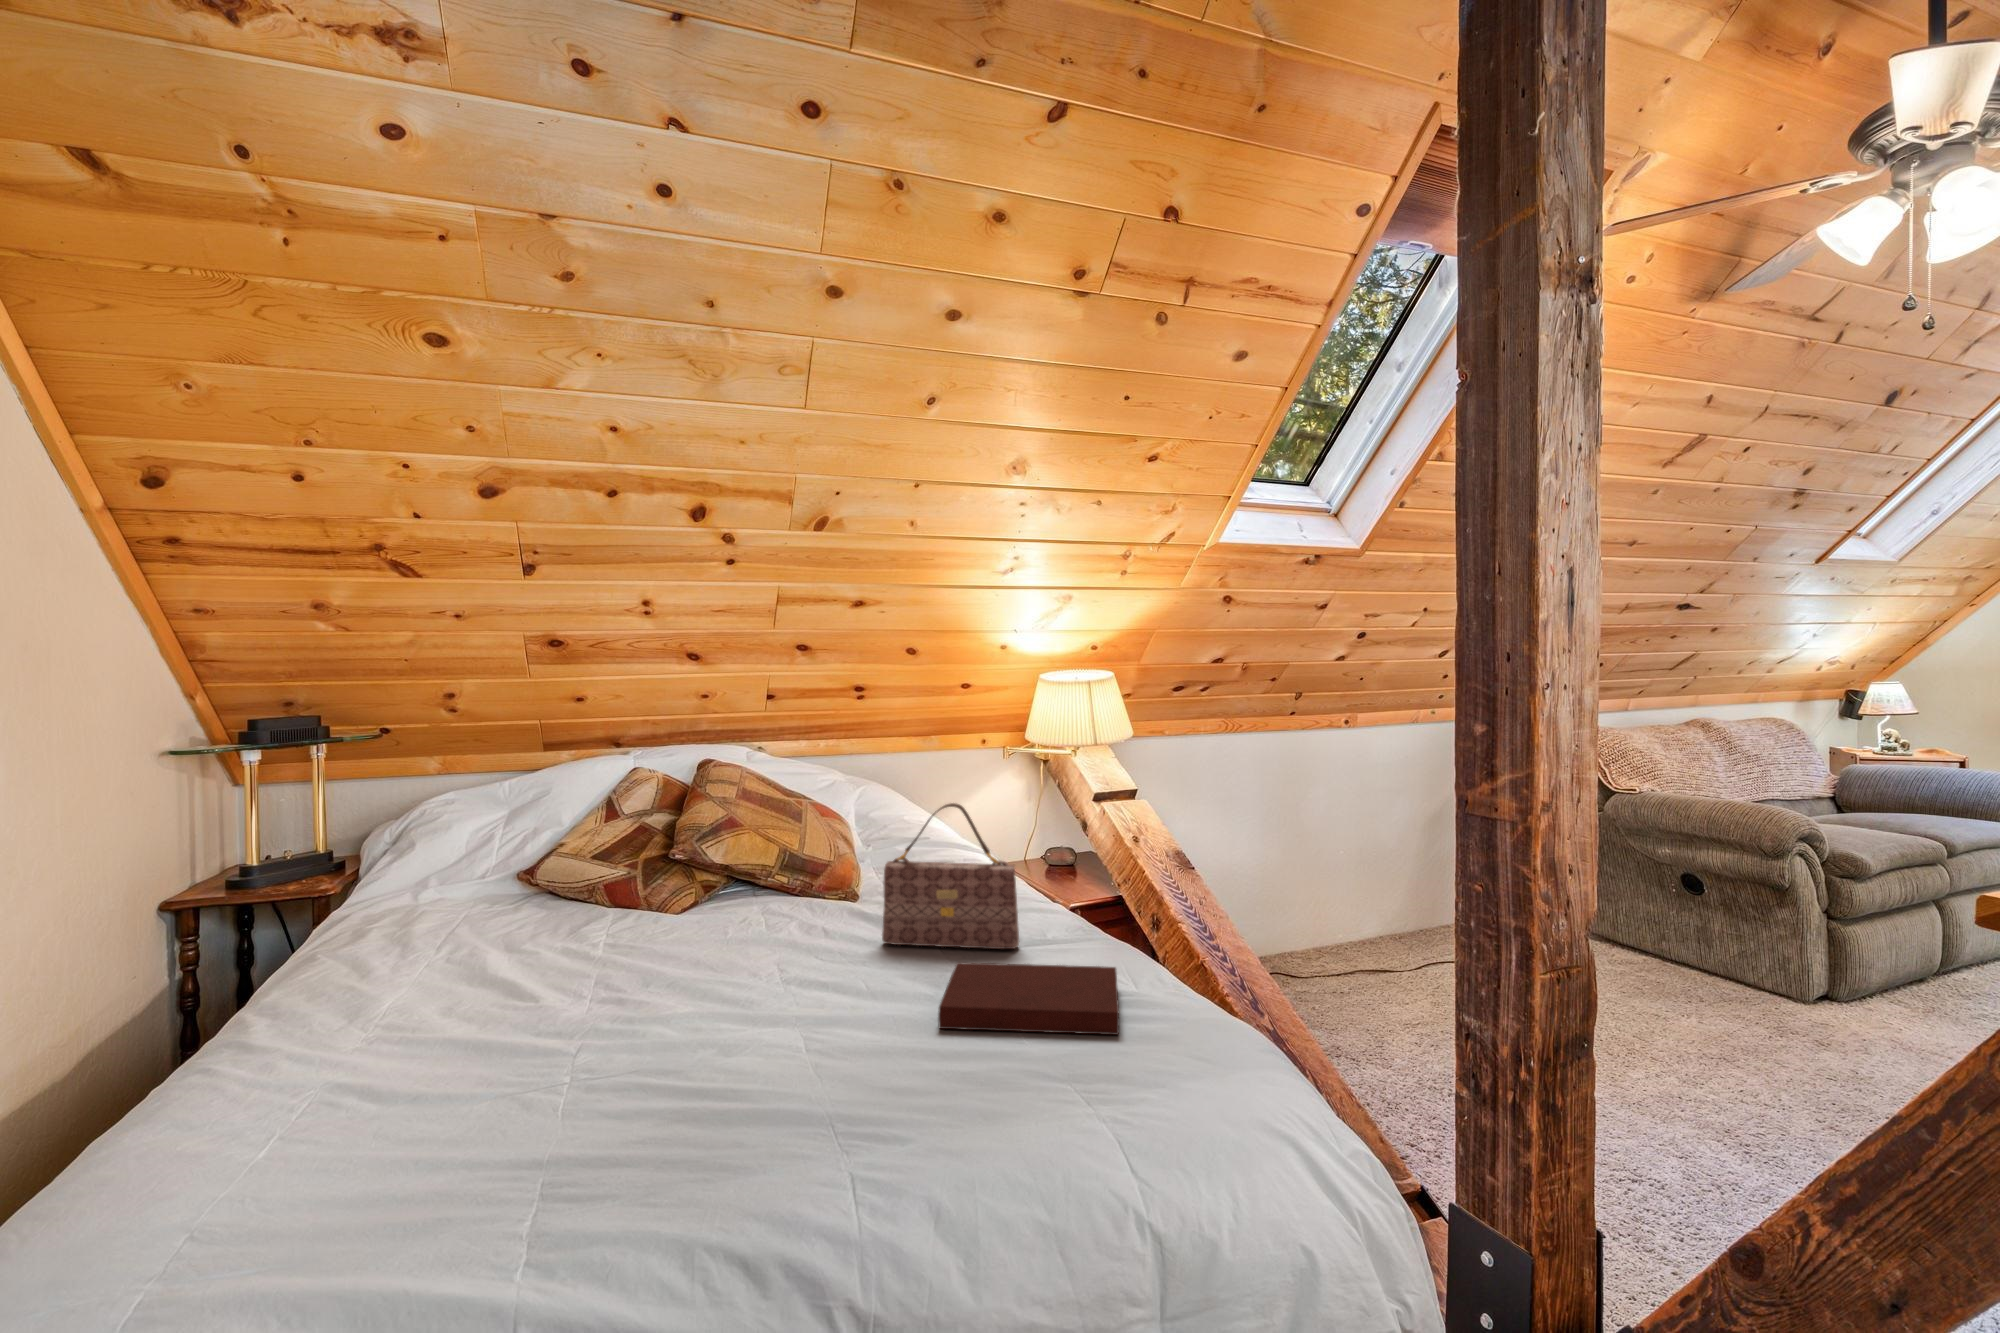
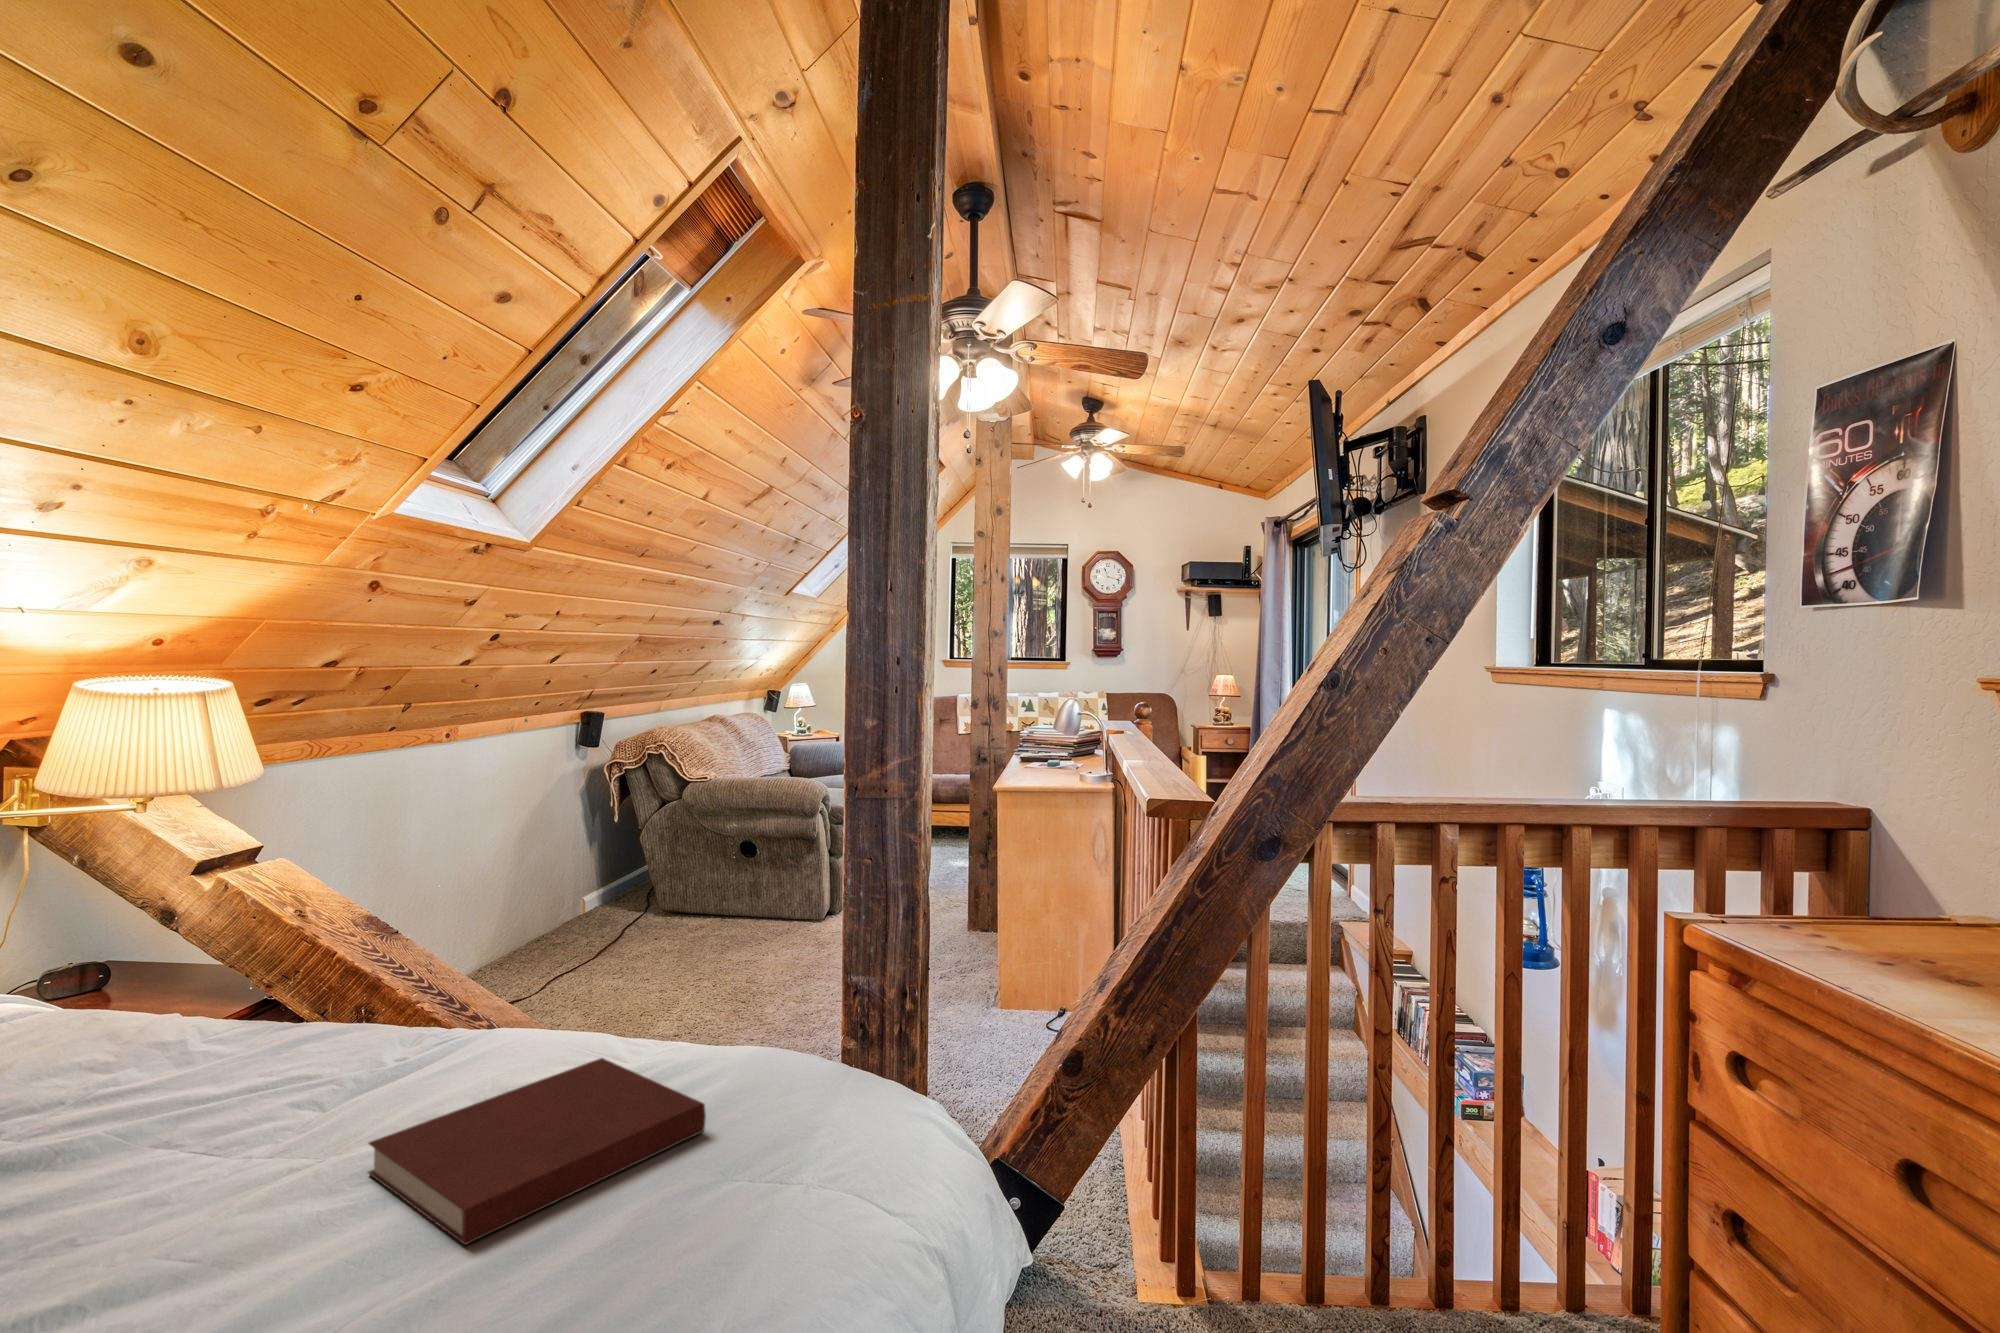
handbag: present [882,803,1019,949] -> none [99,891,389,1179]

